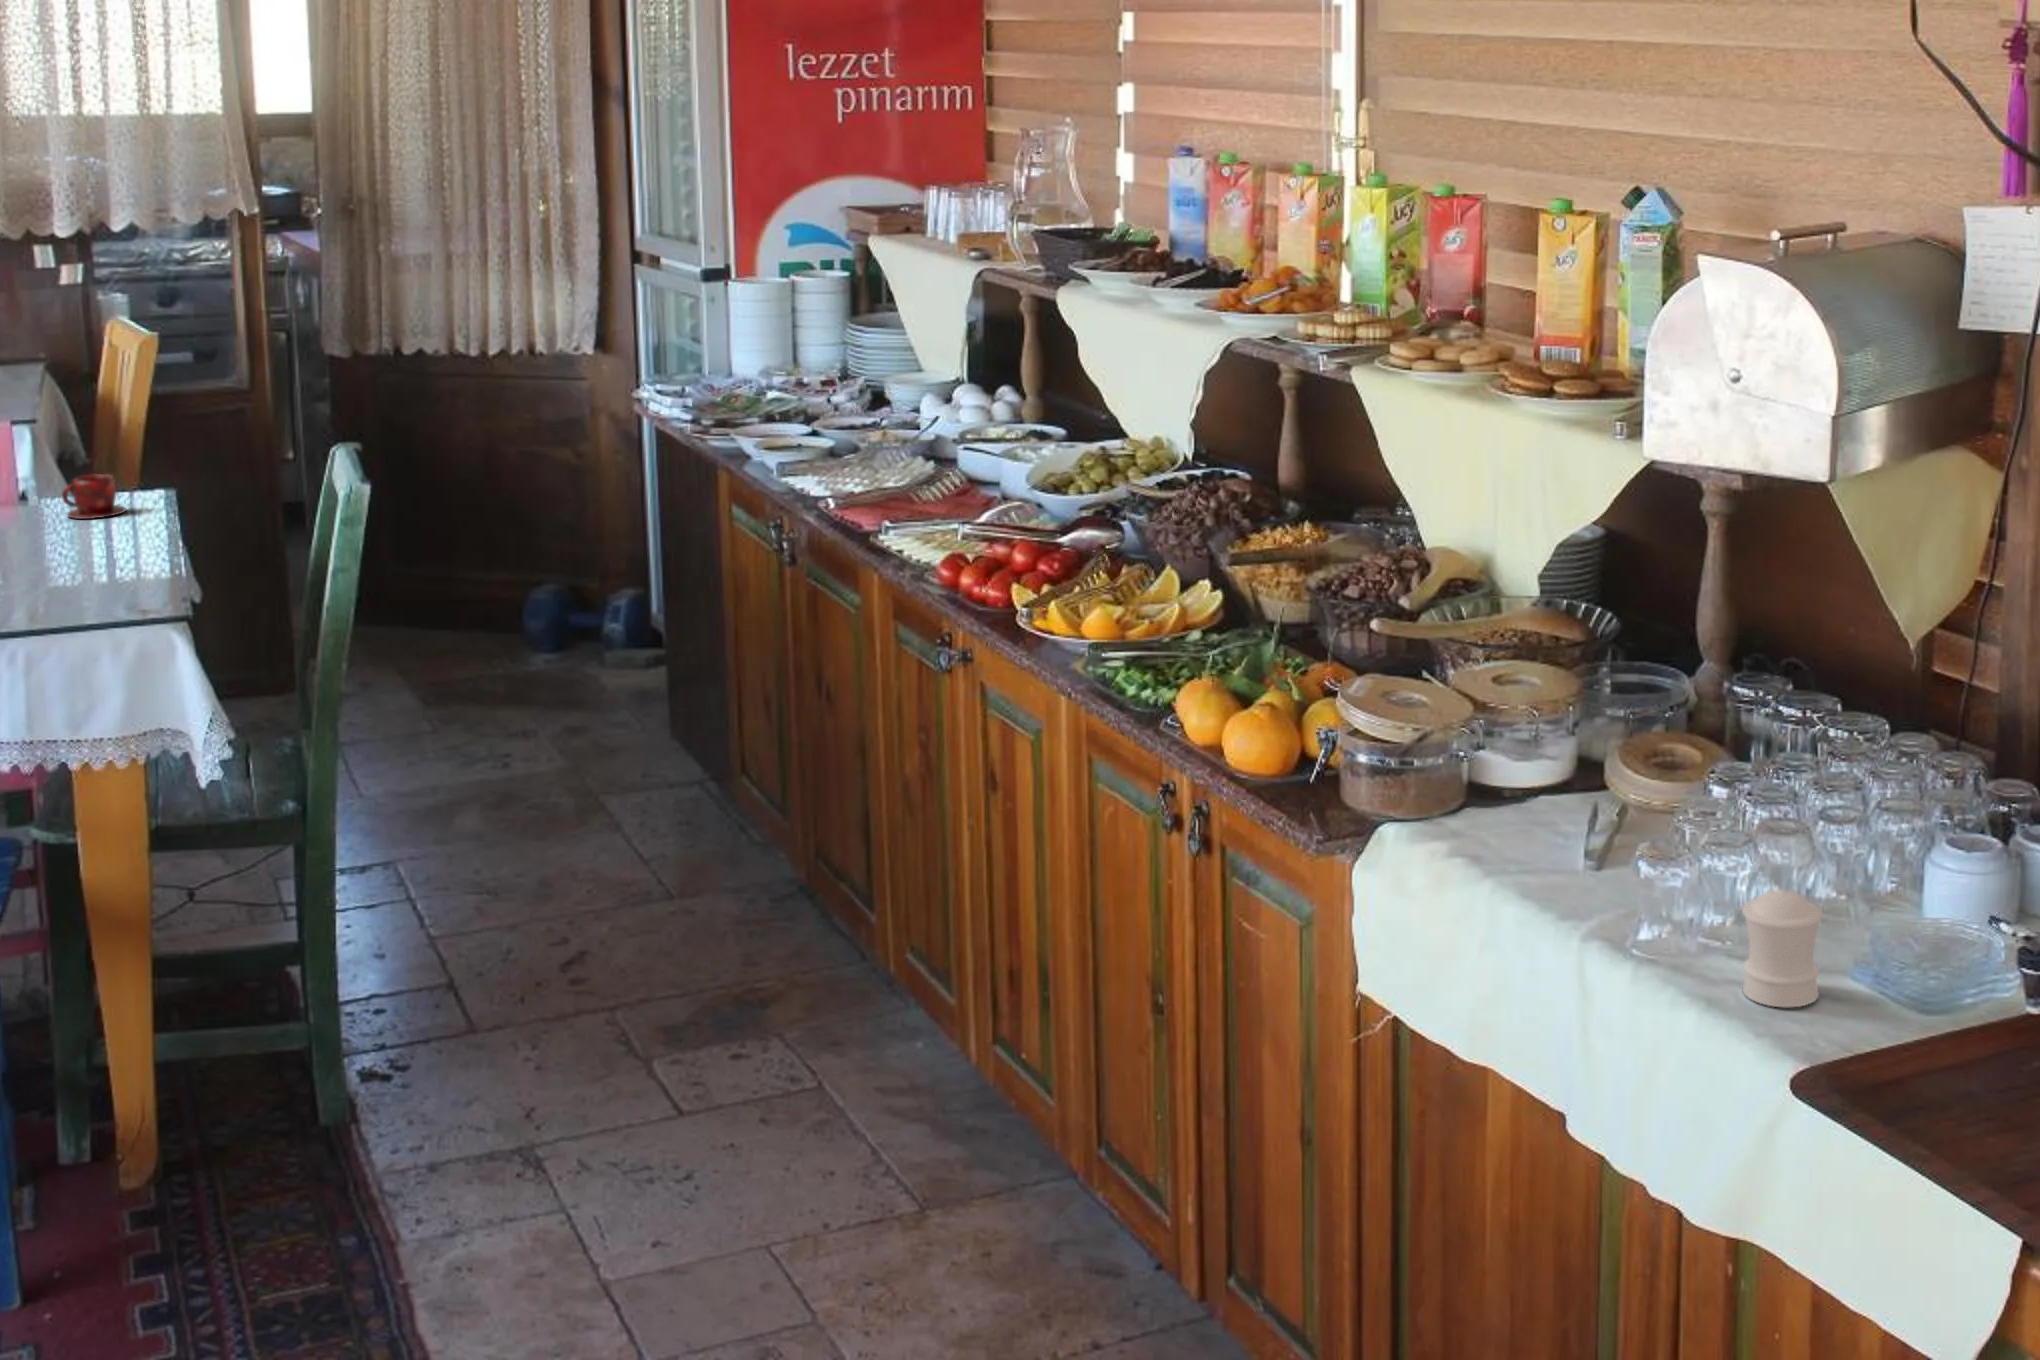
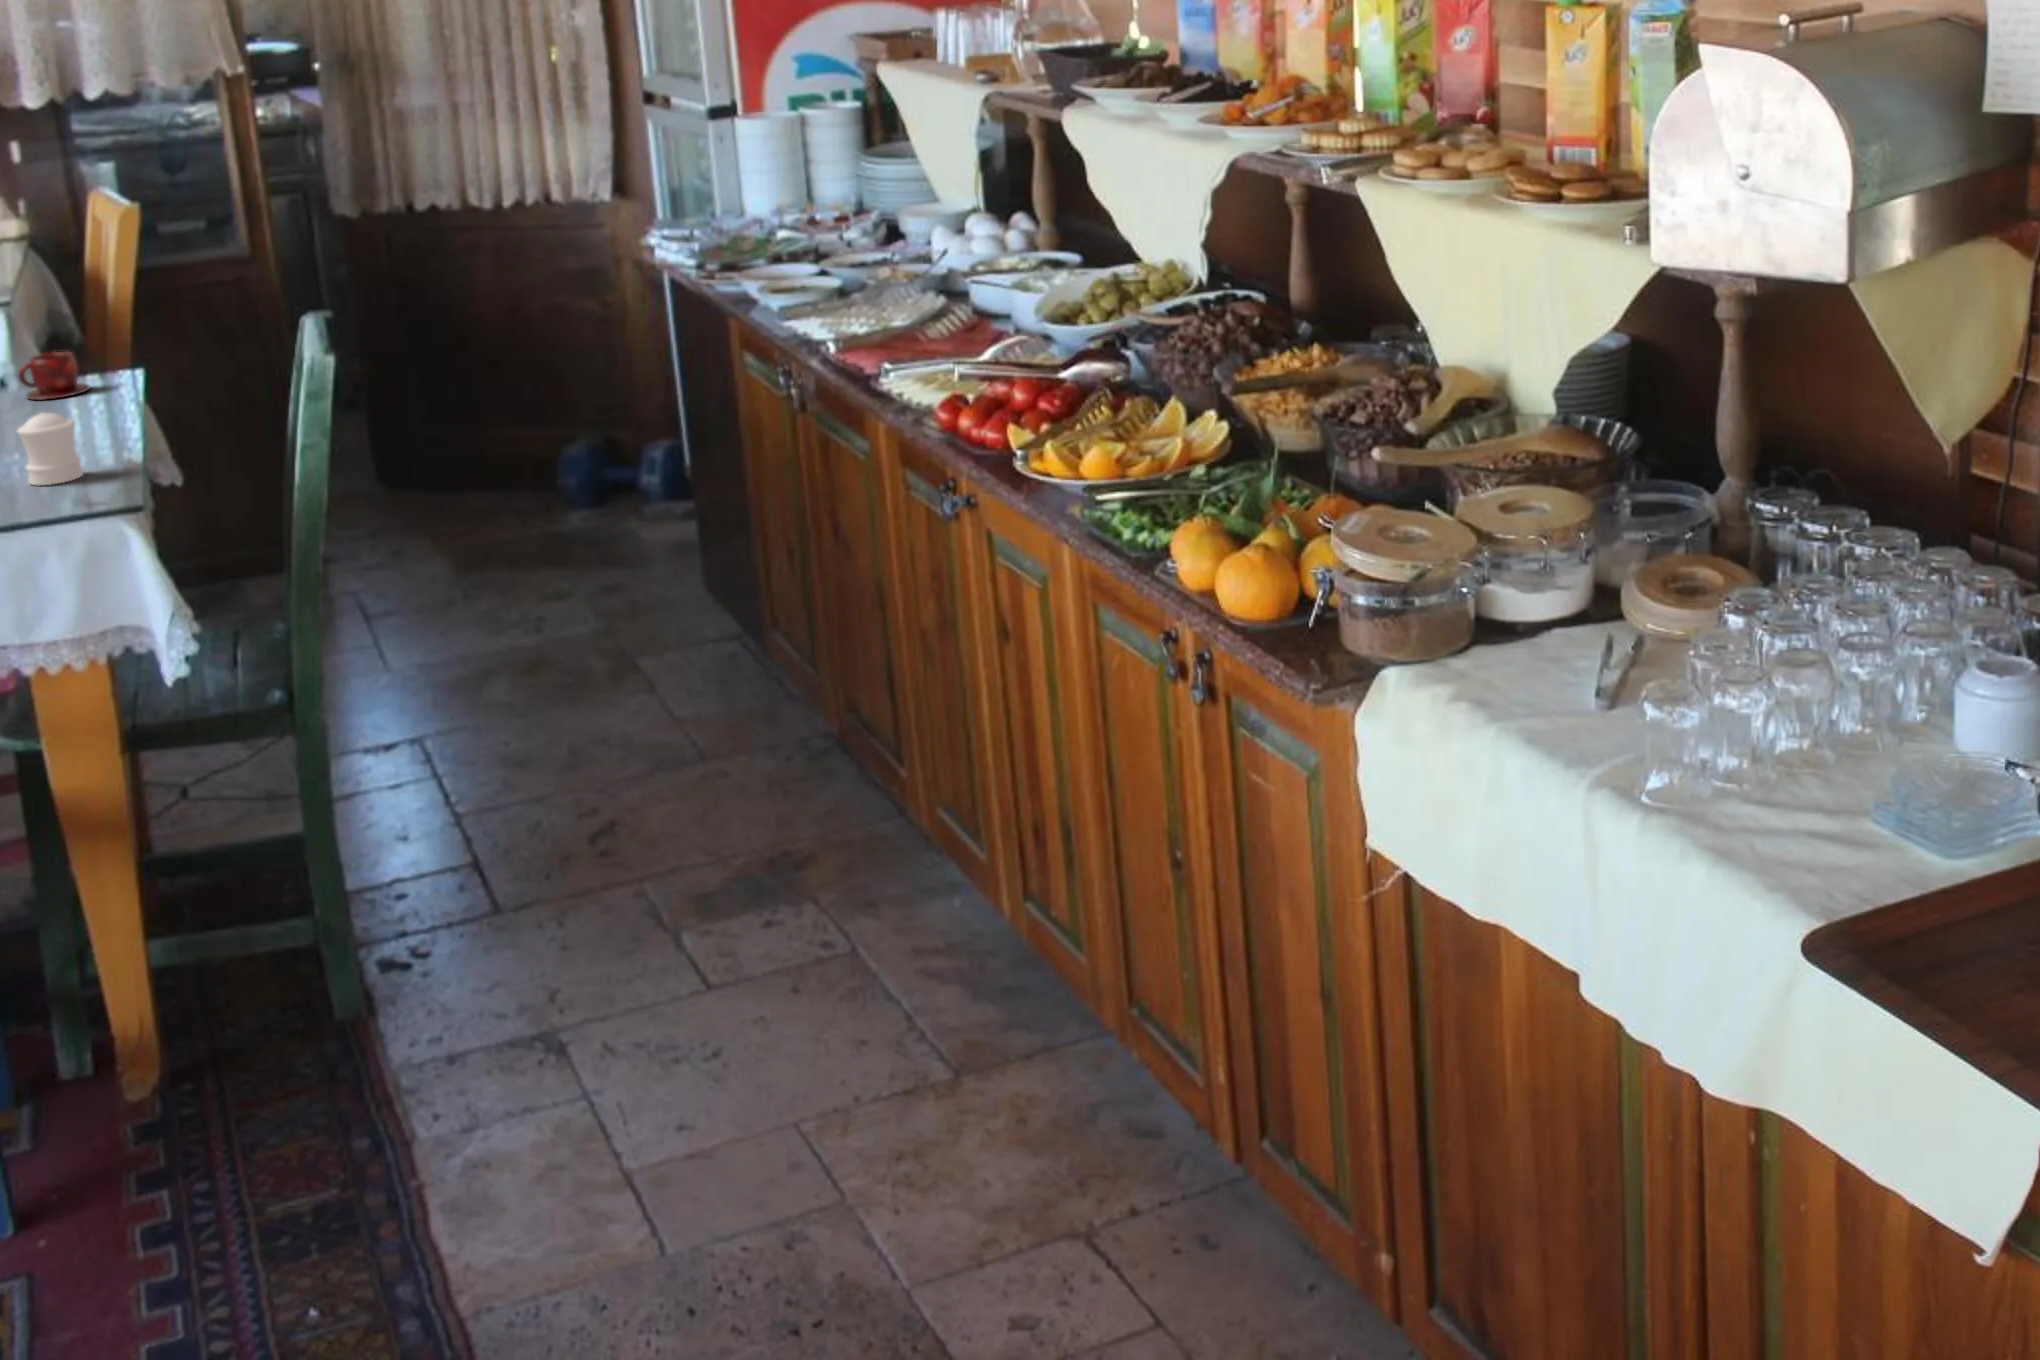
salt shaker: present [1742,889,1823,1007] -> present [17,412,83,485]

